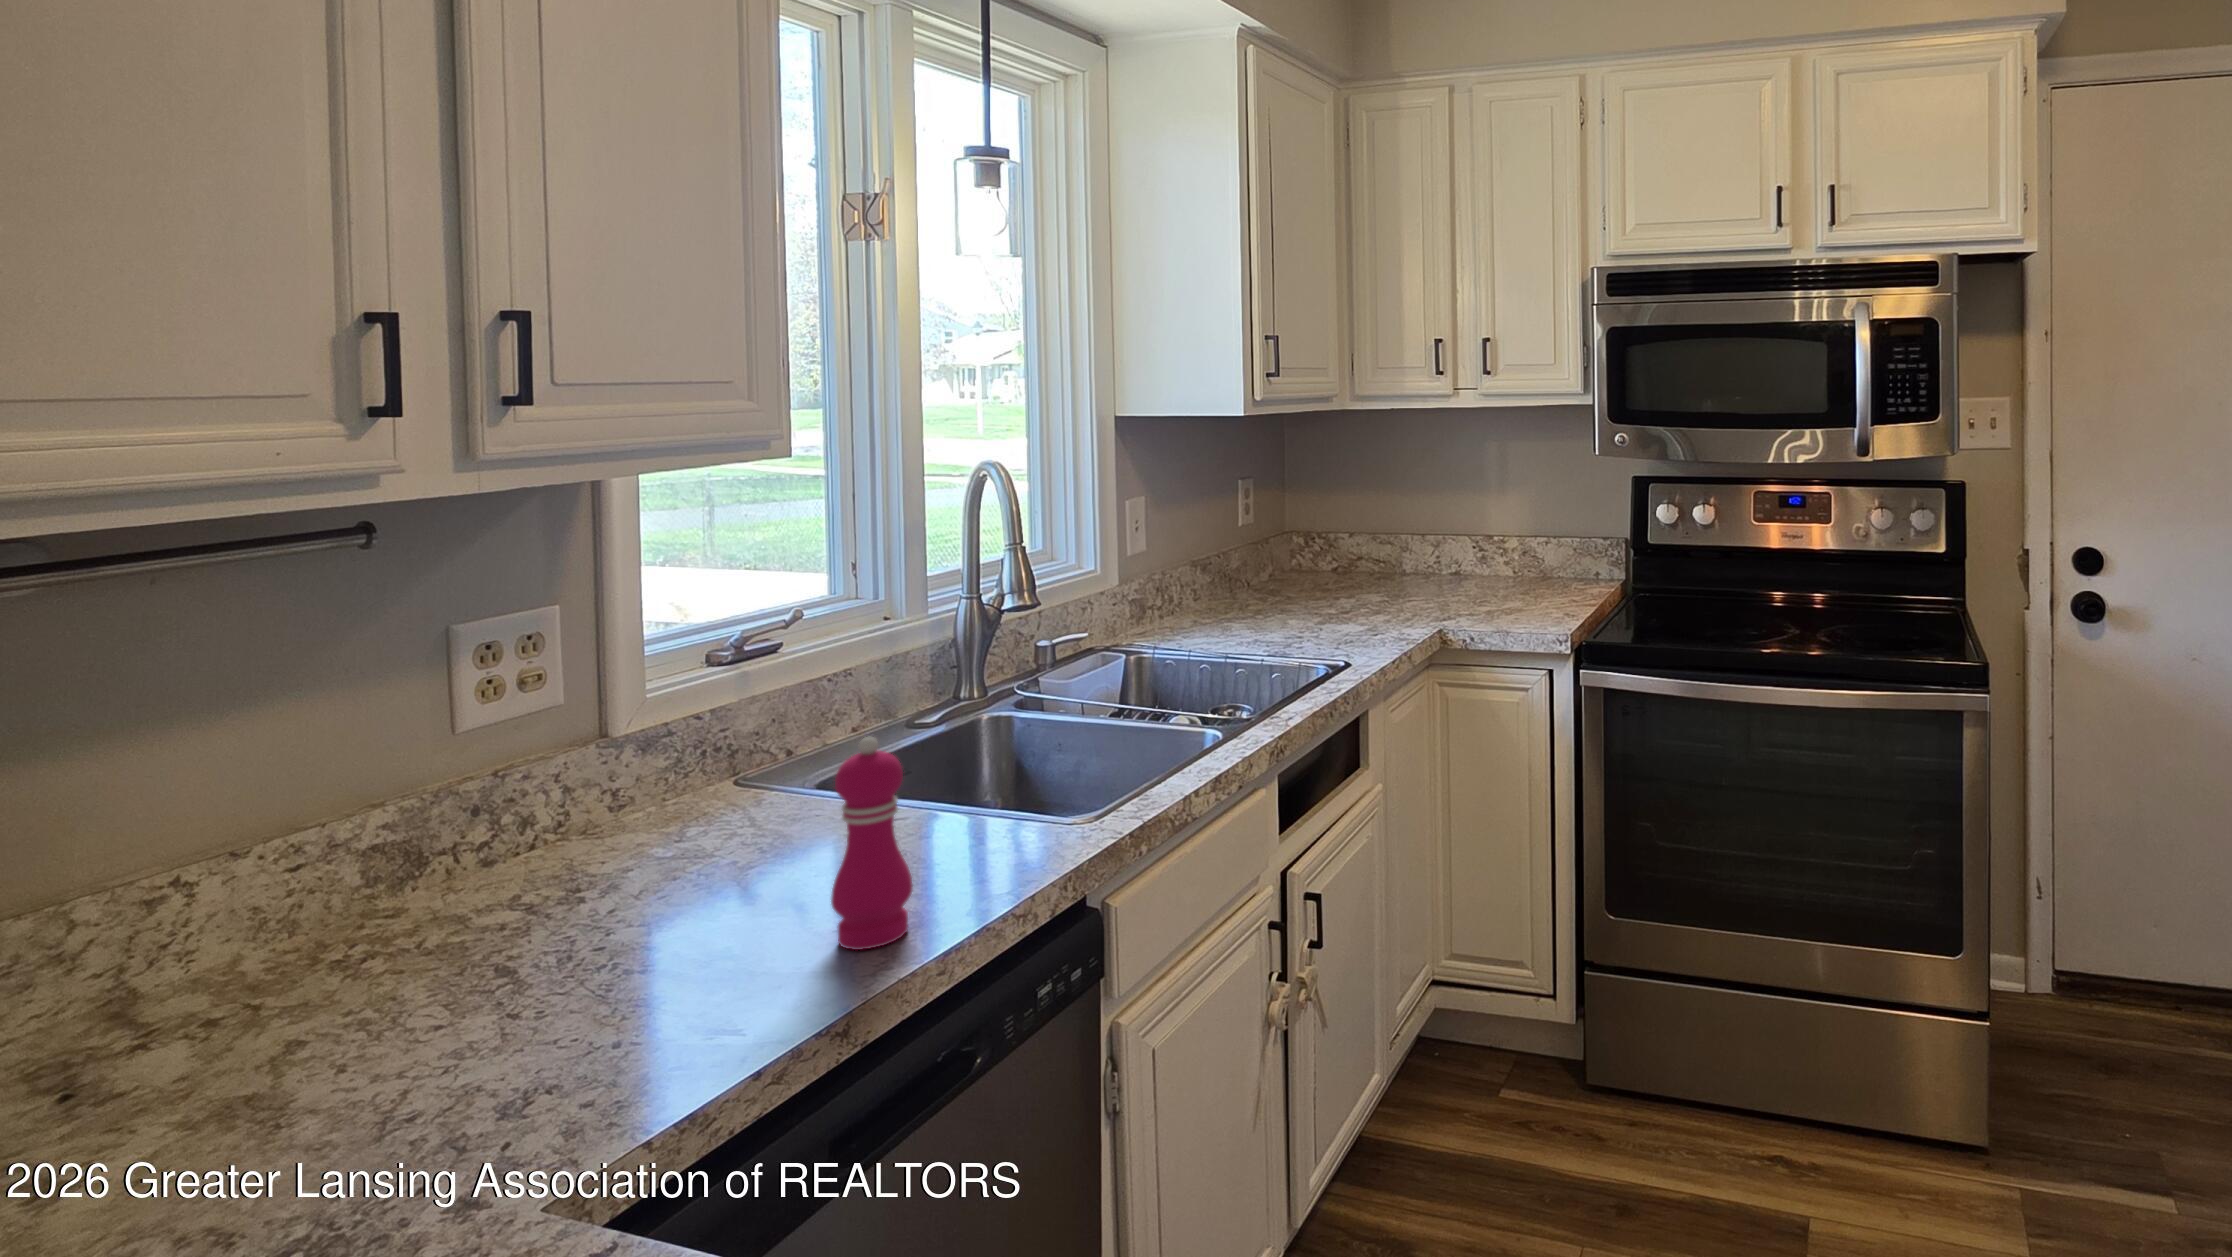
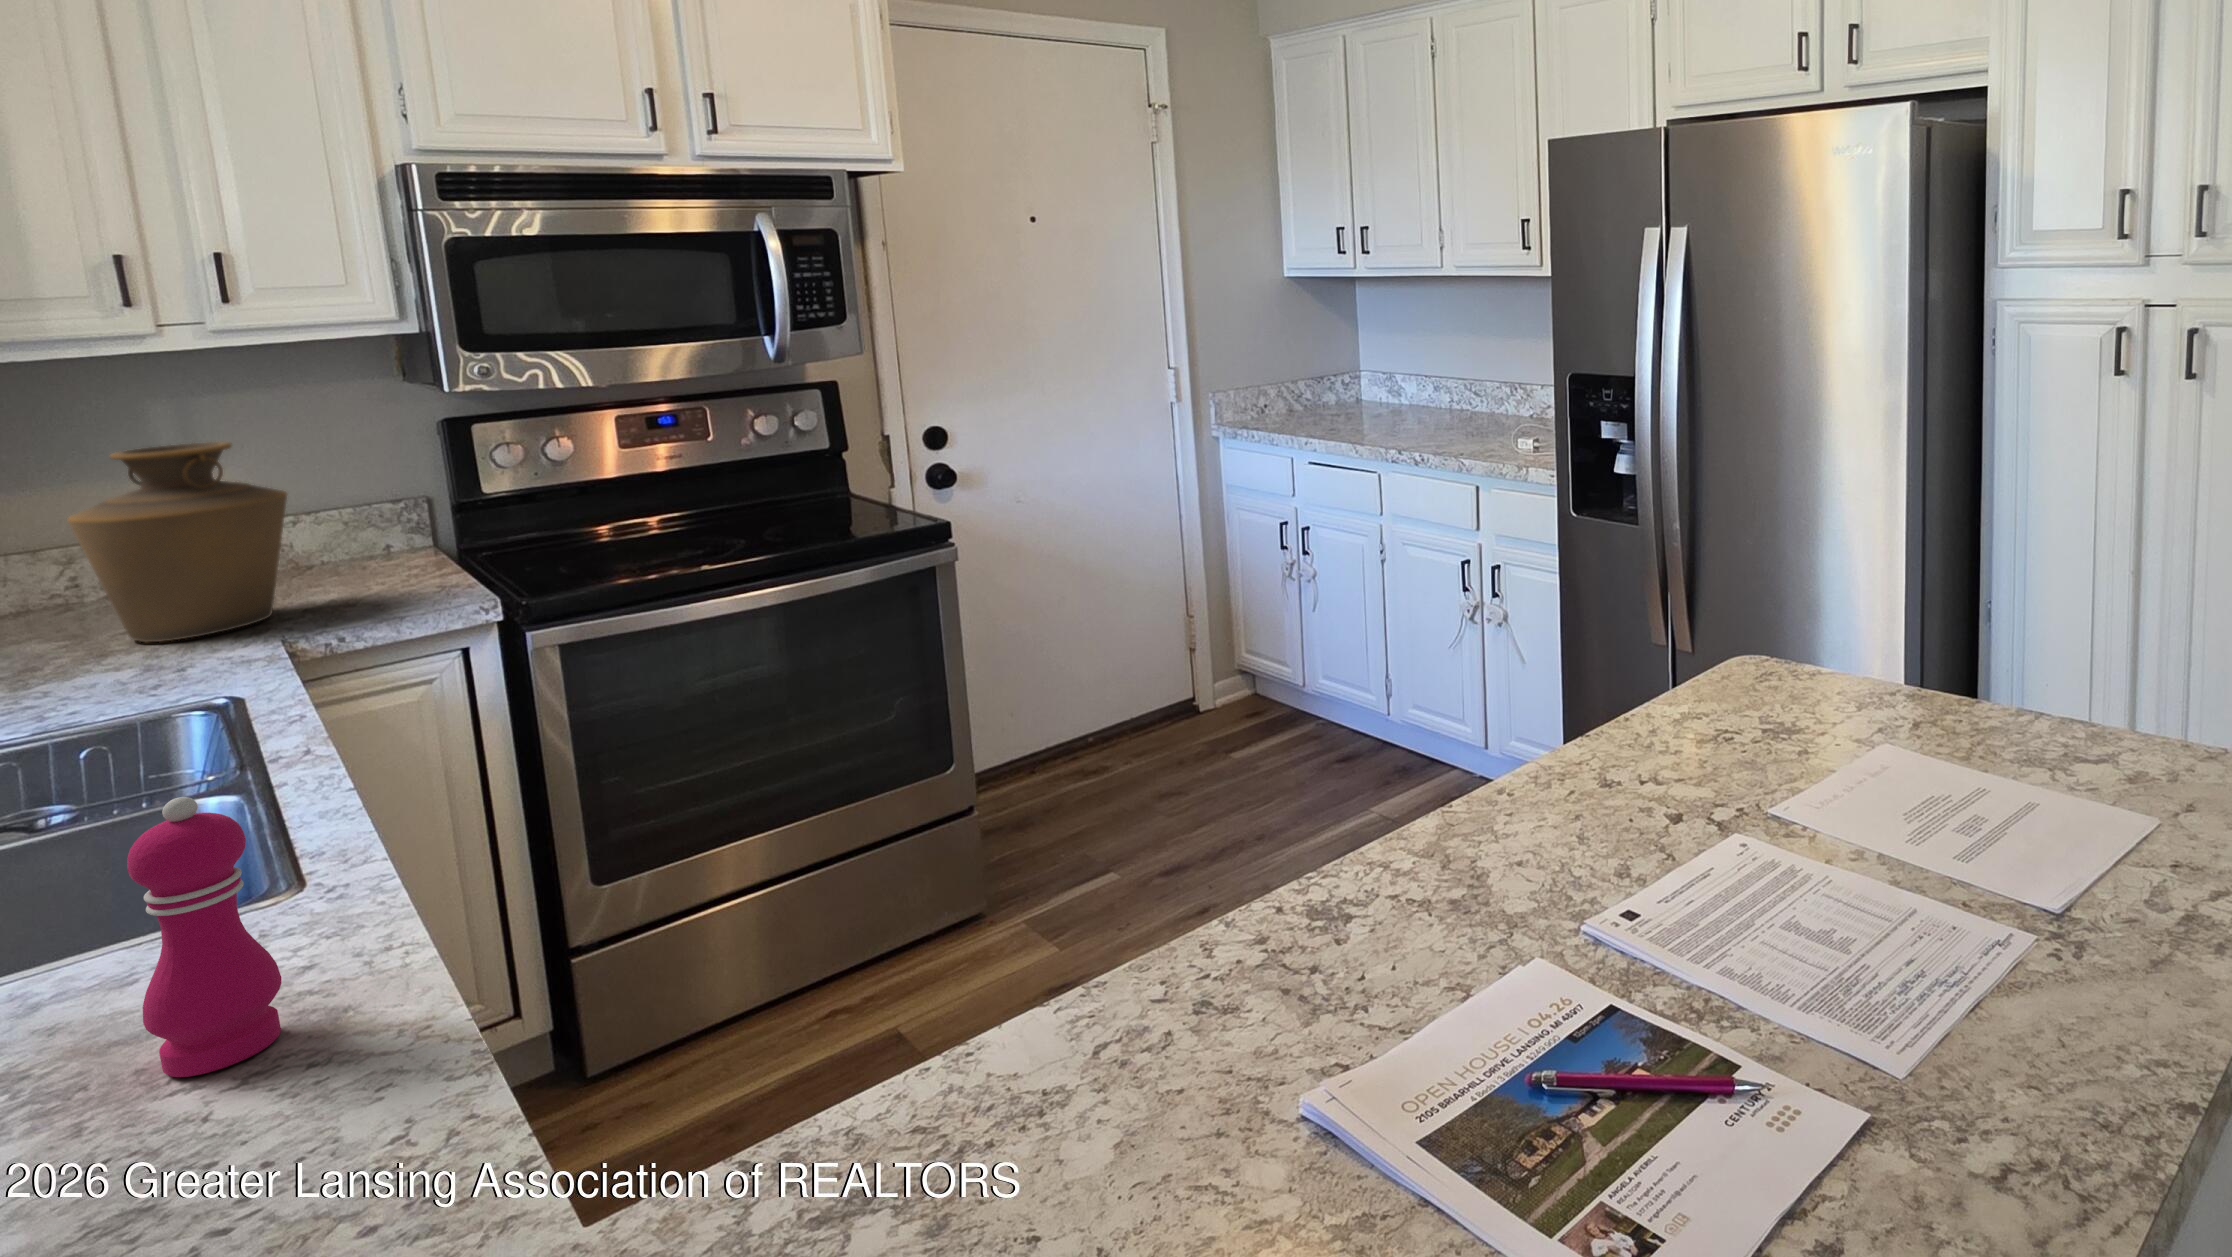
vase: none [1387,473,1498,614] -> present [67,442,287,642]

